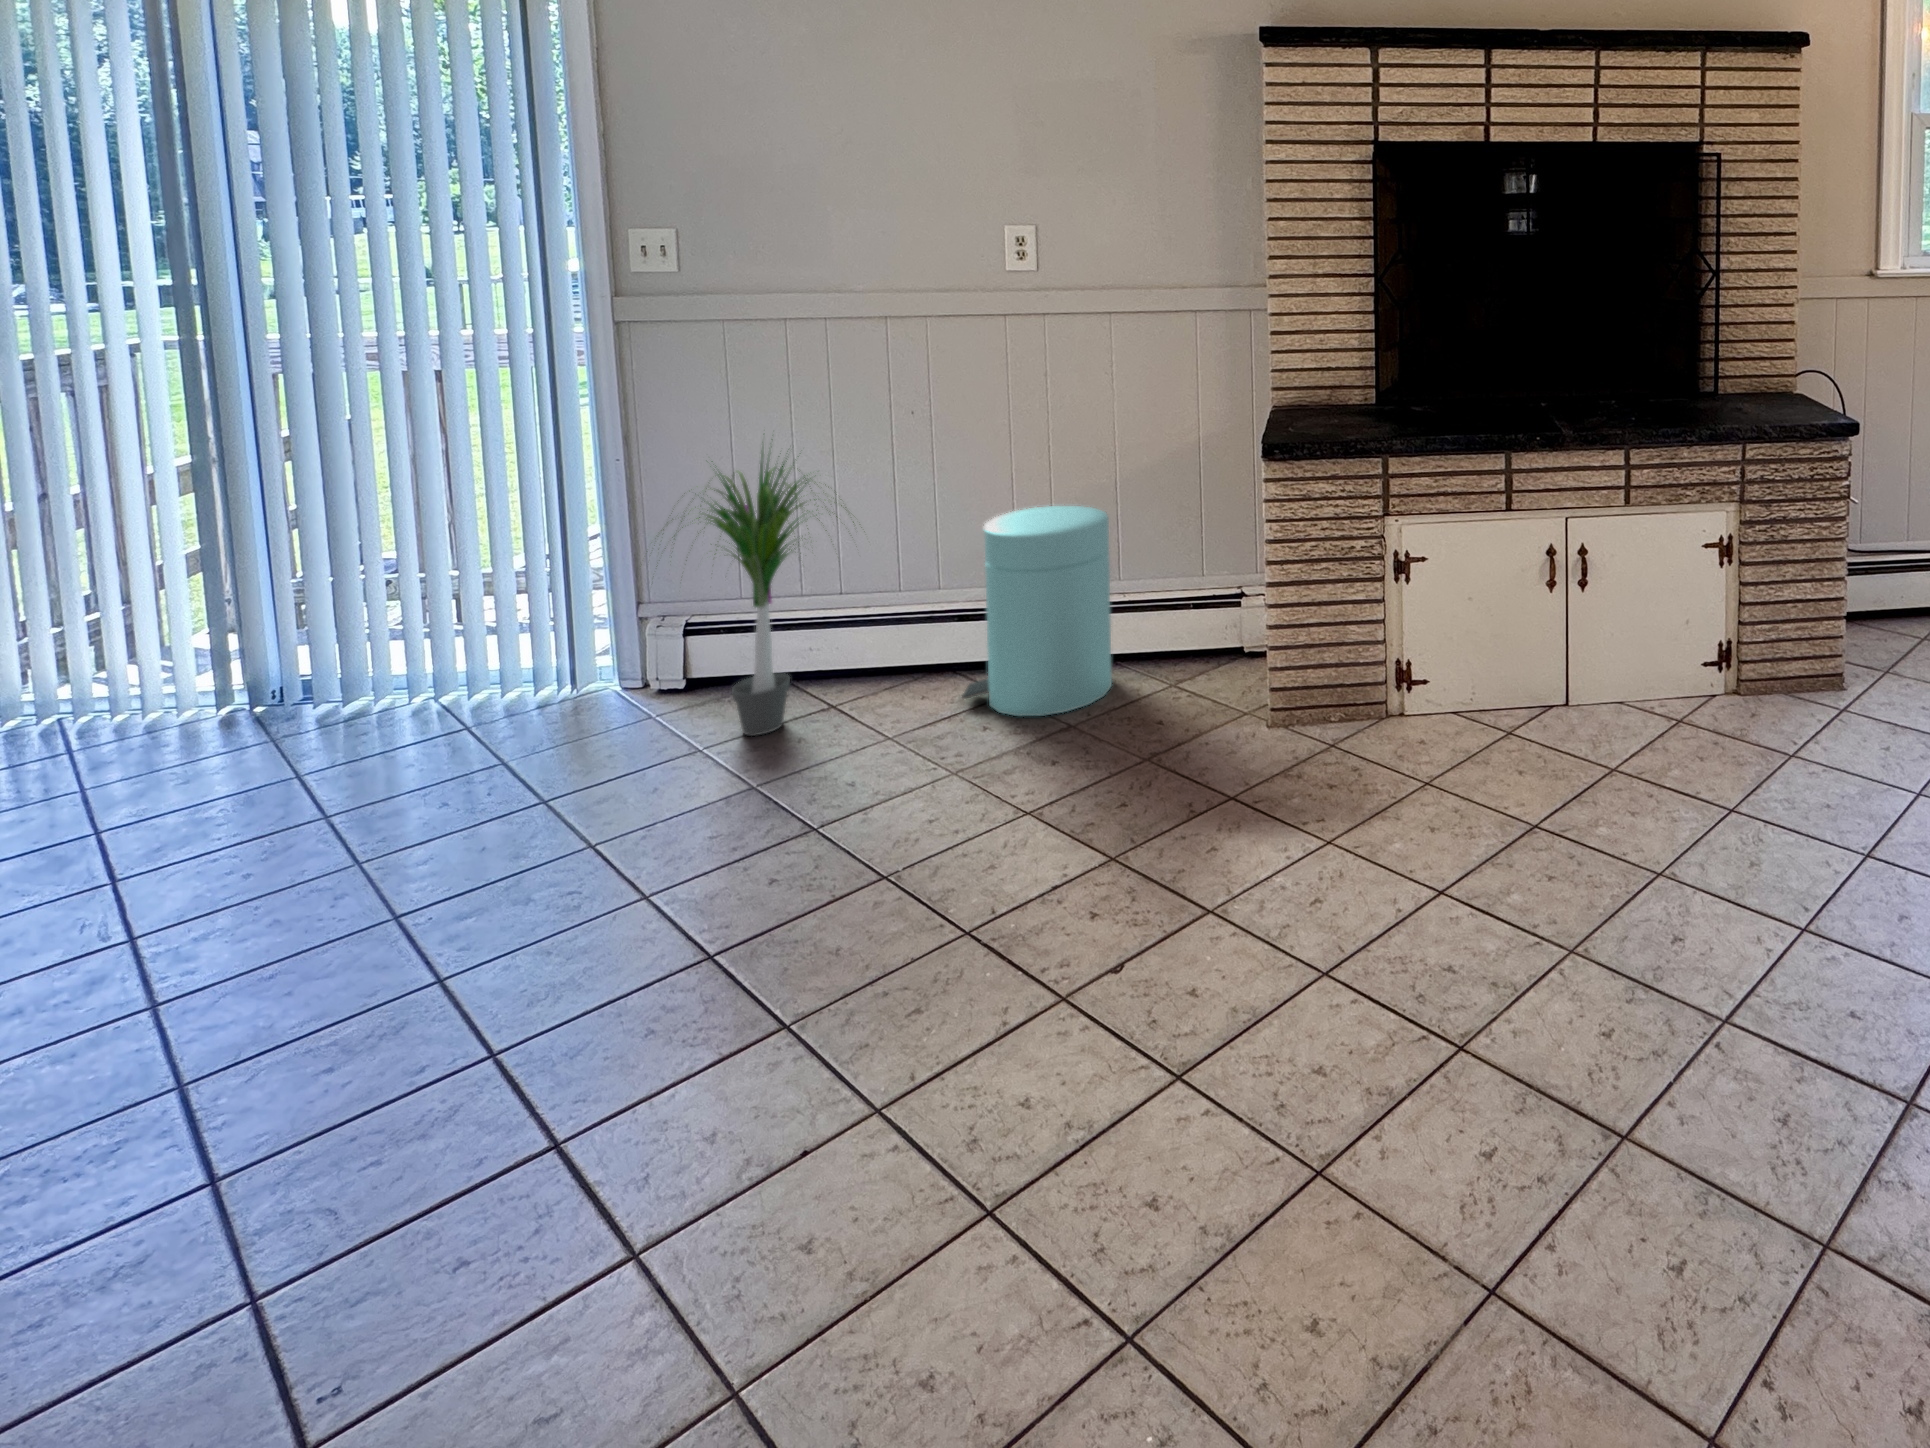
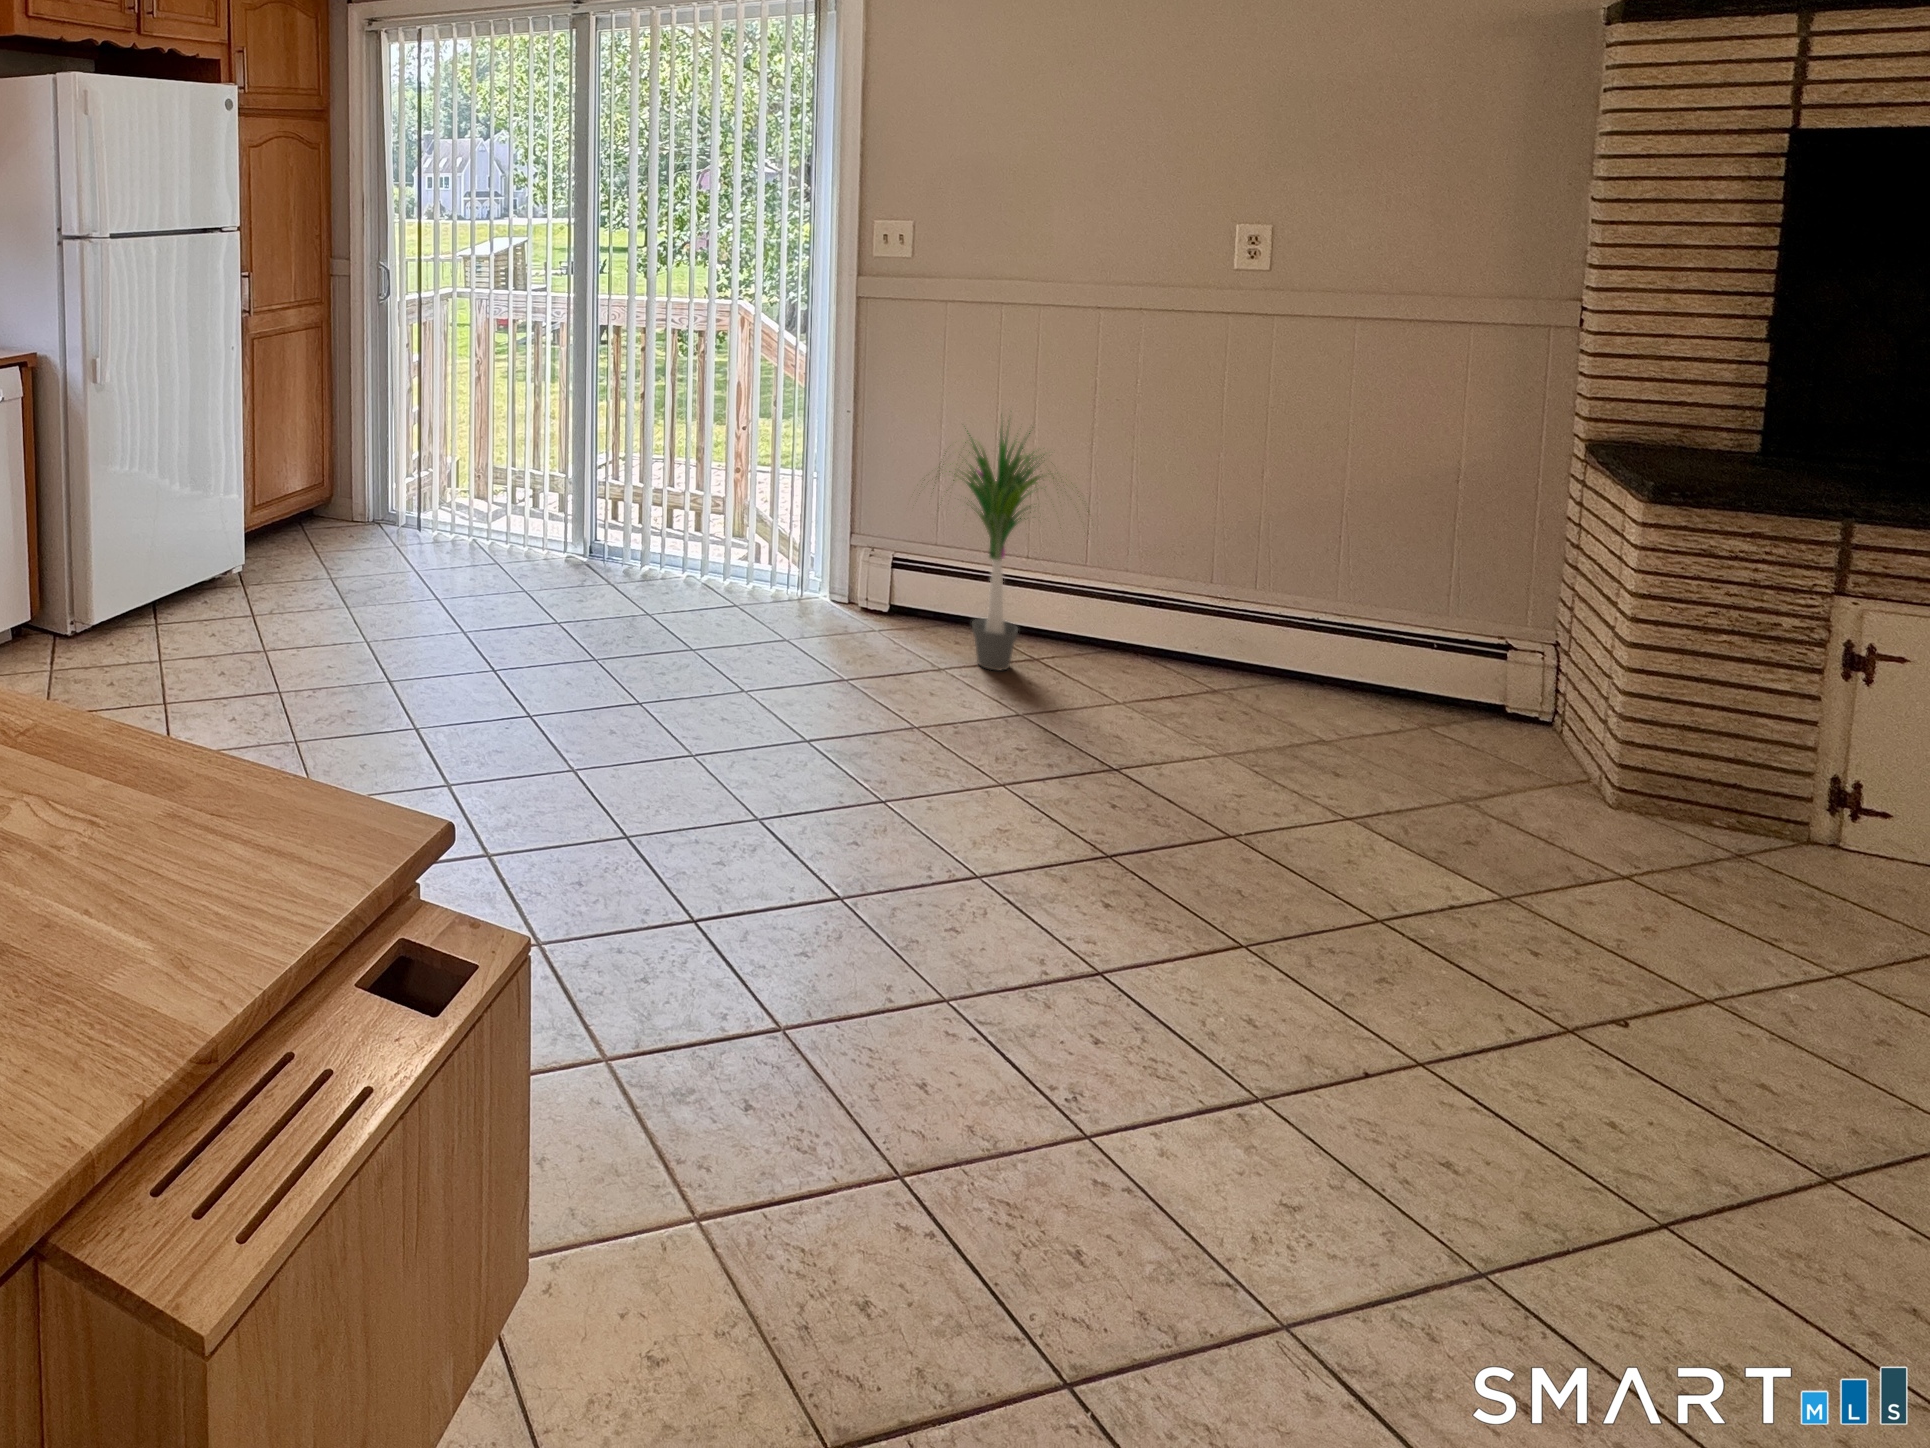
trash can: present [962,506,1112,716] -> none [1176,511,1355,724]

